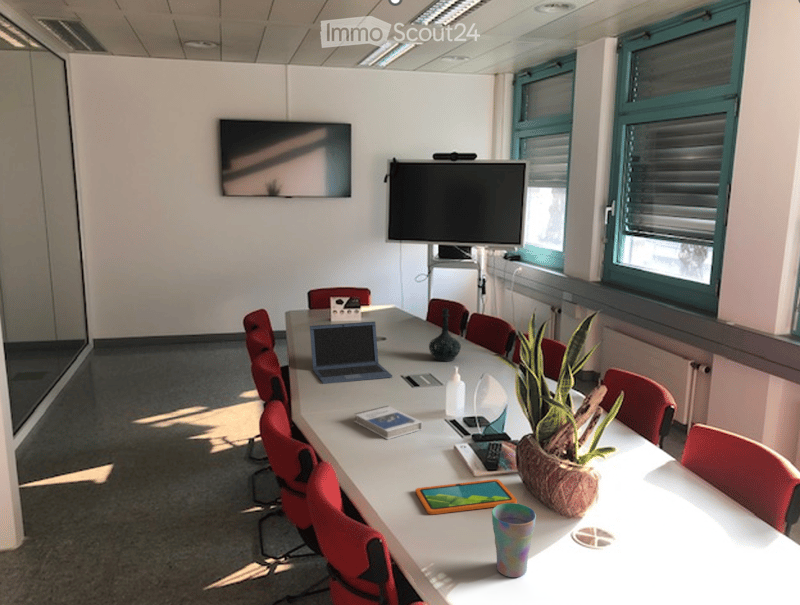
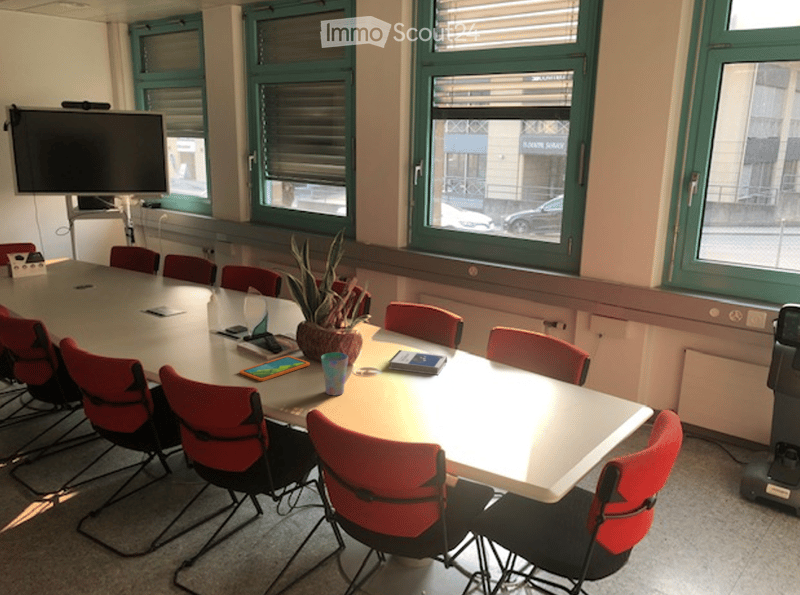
bottle: present [429,309,461,361] -> none [152,250,181,296]
laptop: present [310,322,392,384] -> none [44,267,137,327]
hardback book: present [355,406,422,439] -> present [389,350,447,375]

